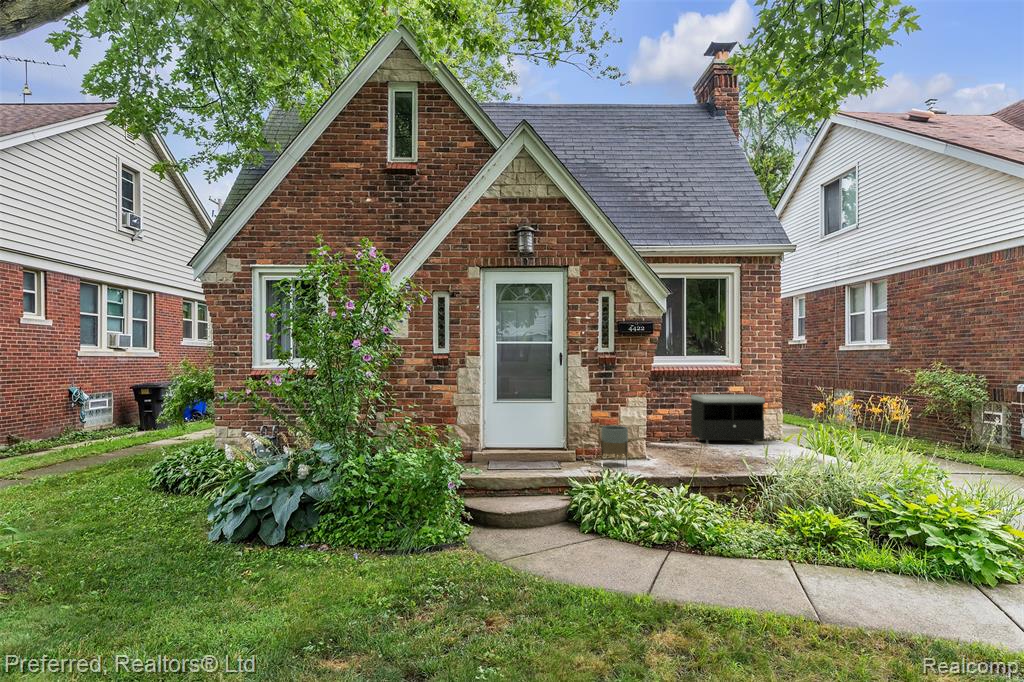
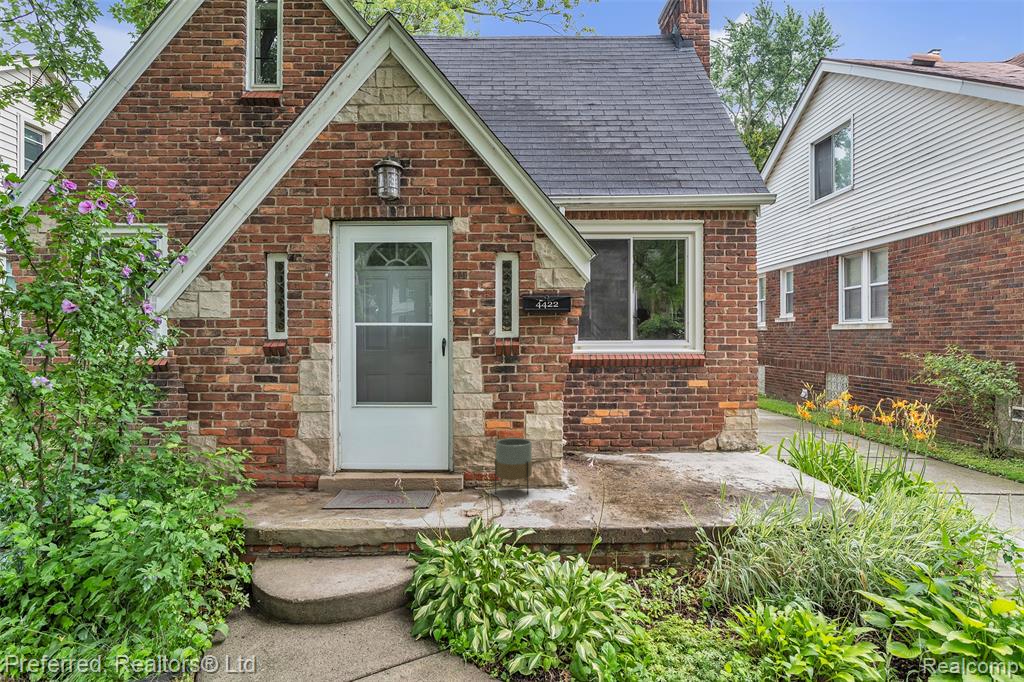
storage bench: present [691,395,765,444] -> none [641,389,732,454]

